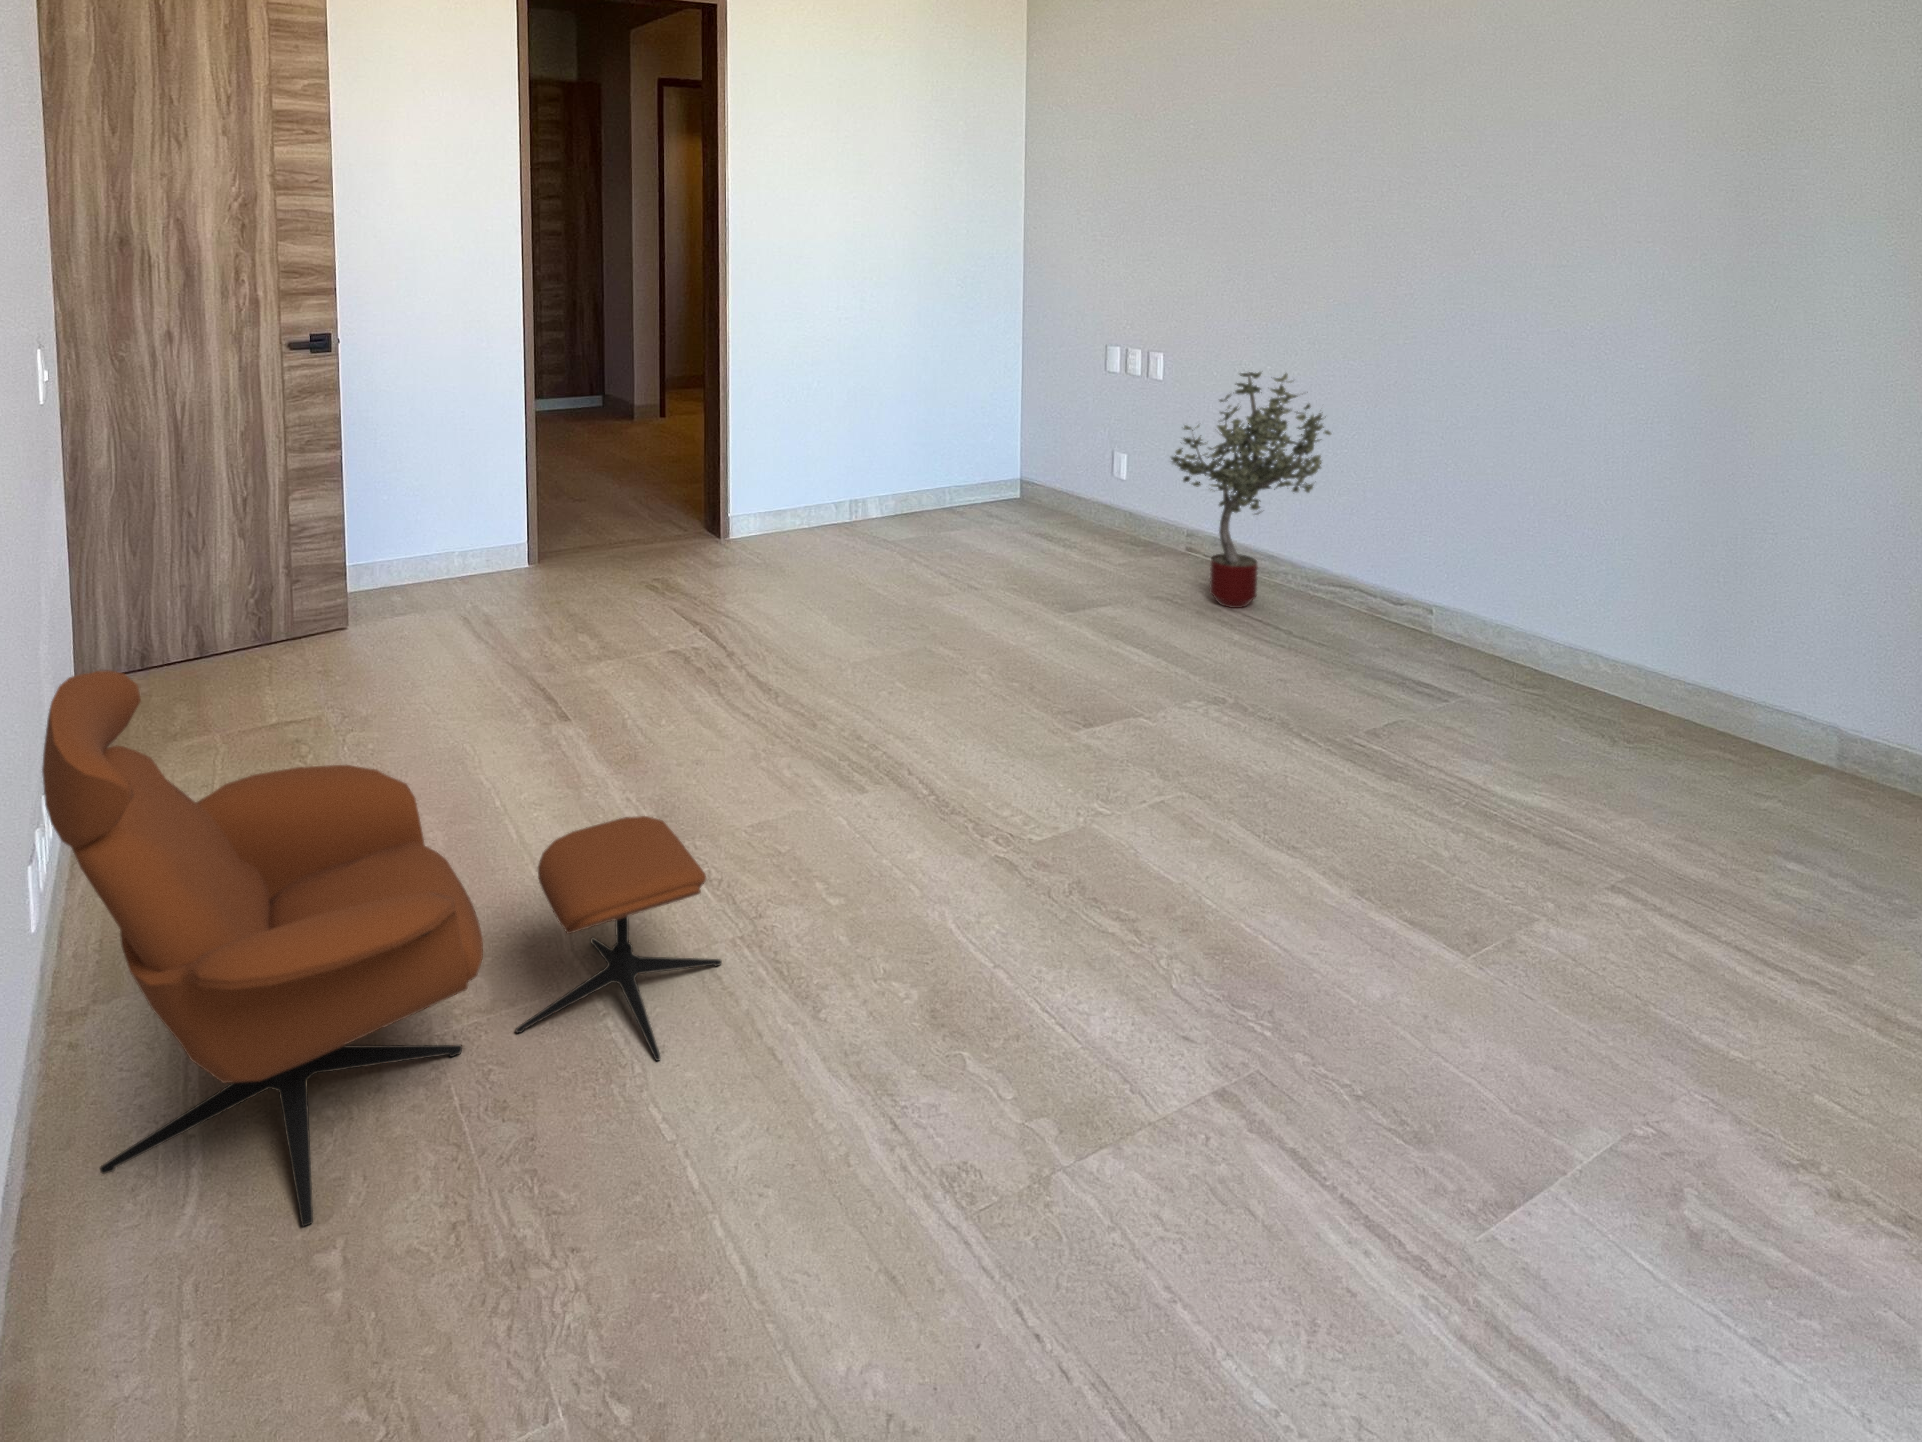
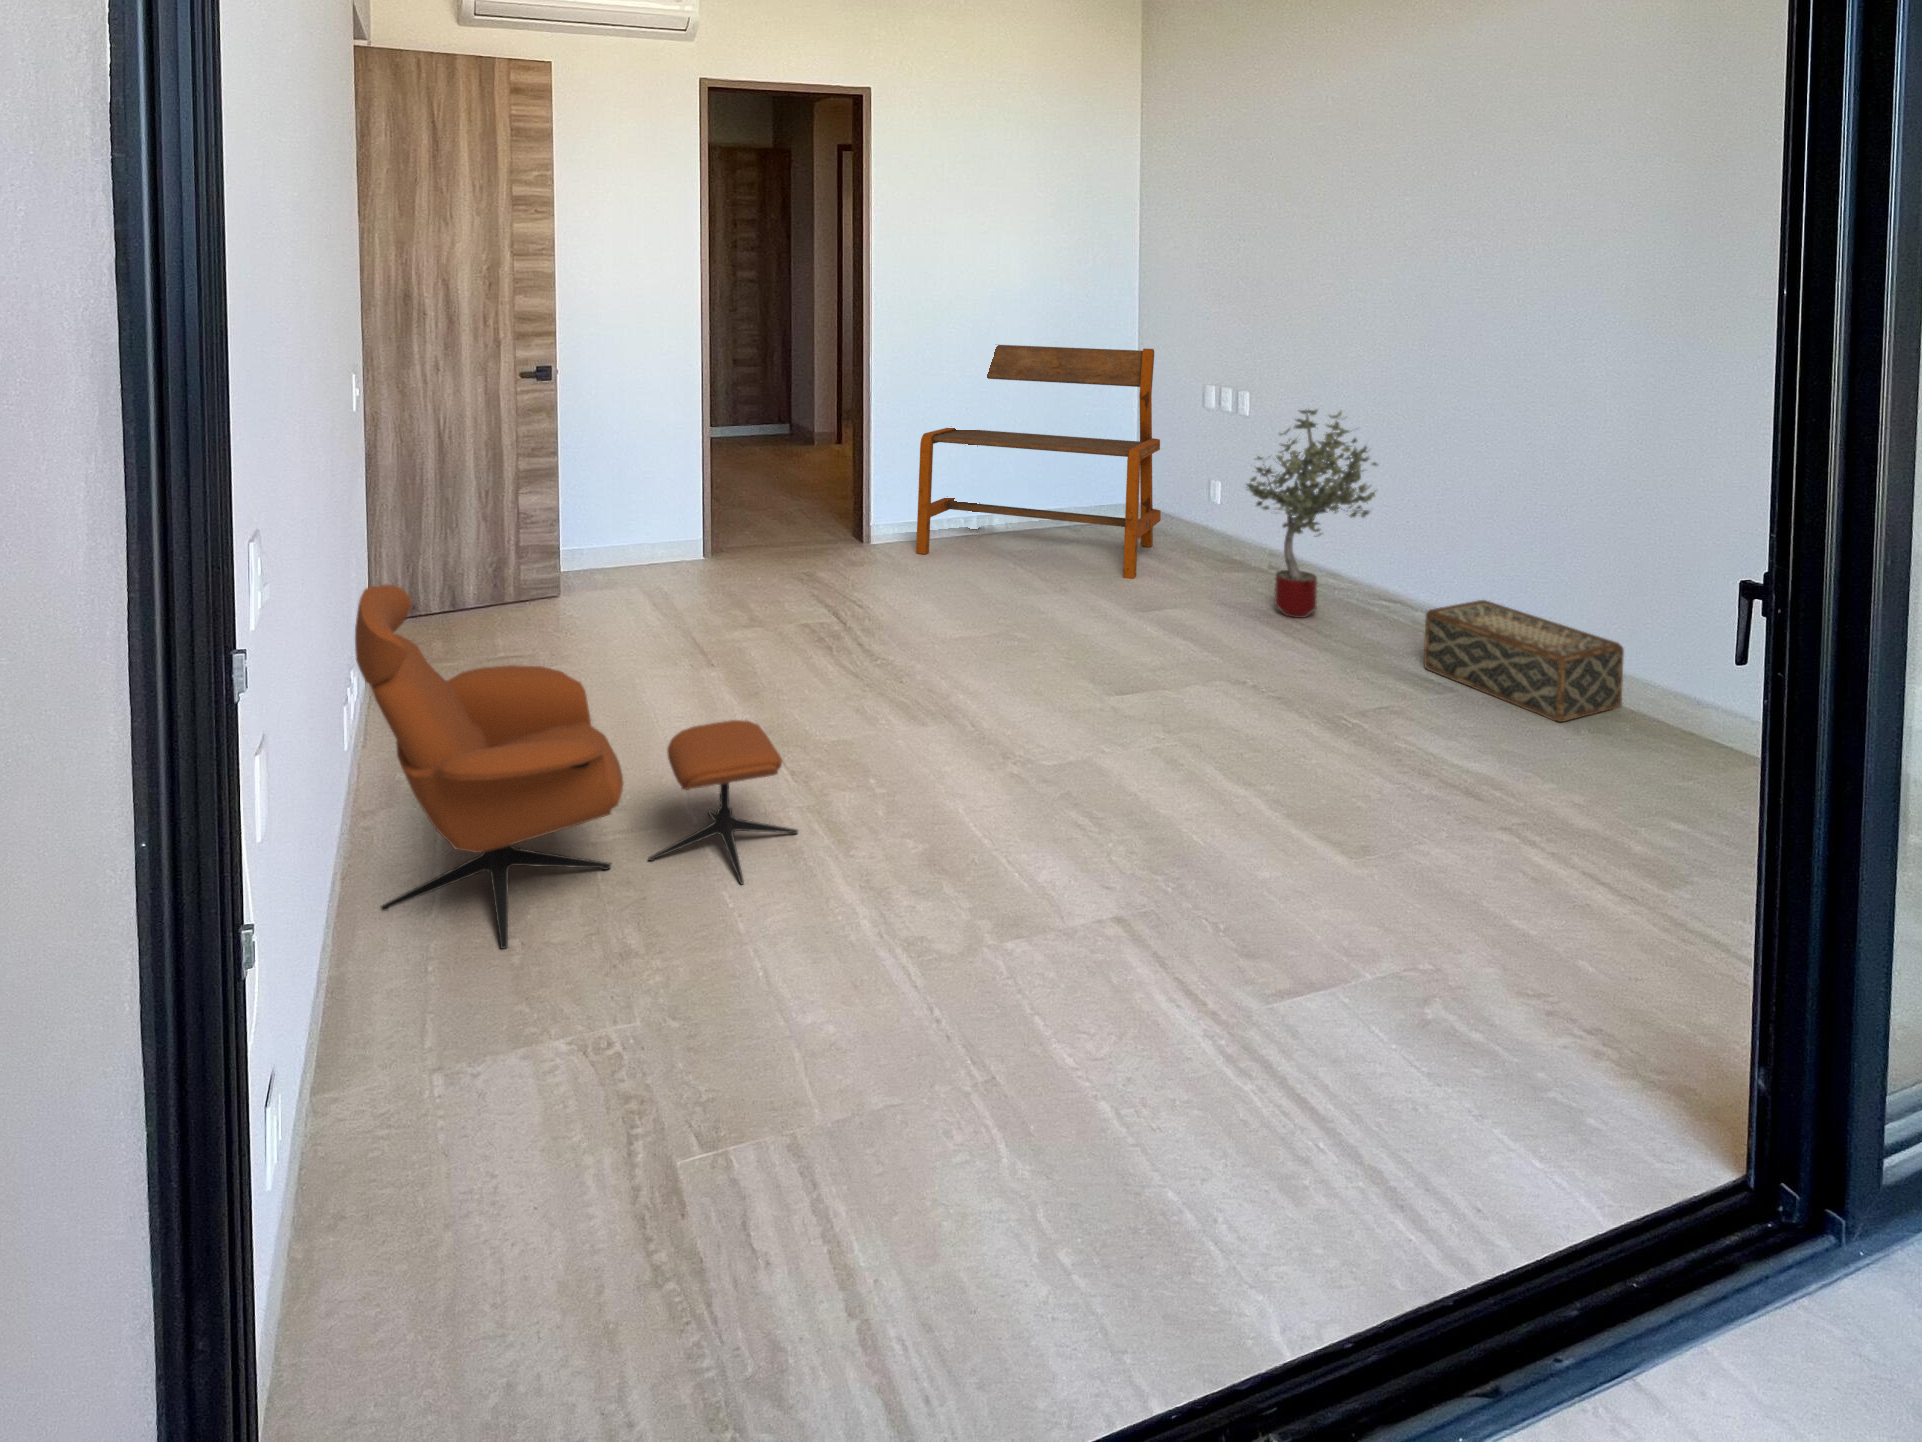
bench: none [785,299,1060,568] -> present [916,345,1161,579]
woven basket: none [1397,582,1625,724] -> present [1424,600,1624,722]

